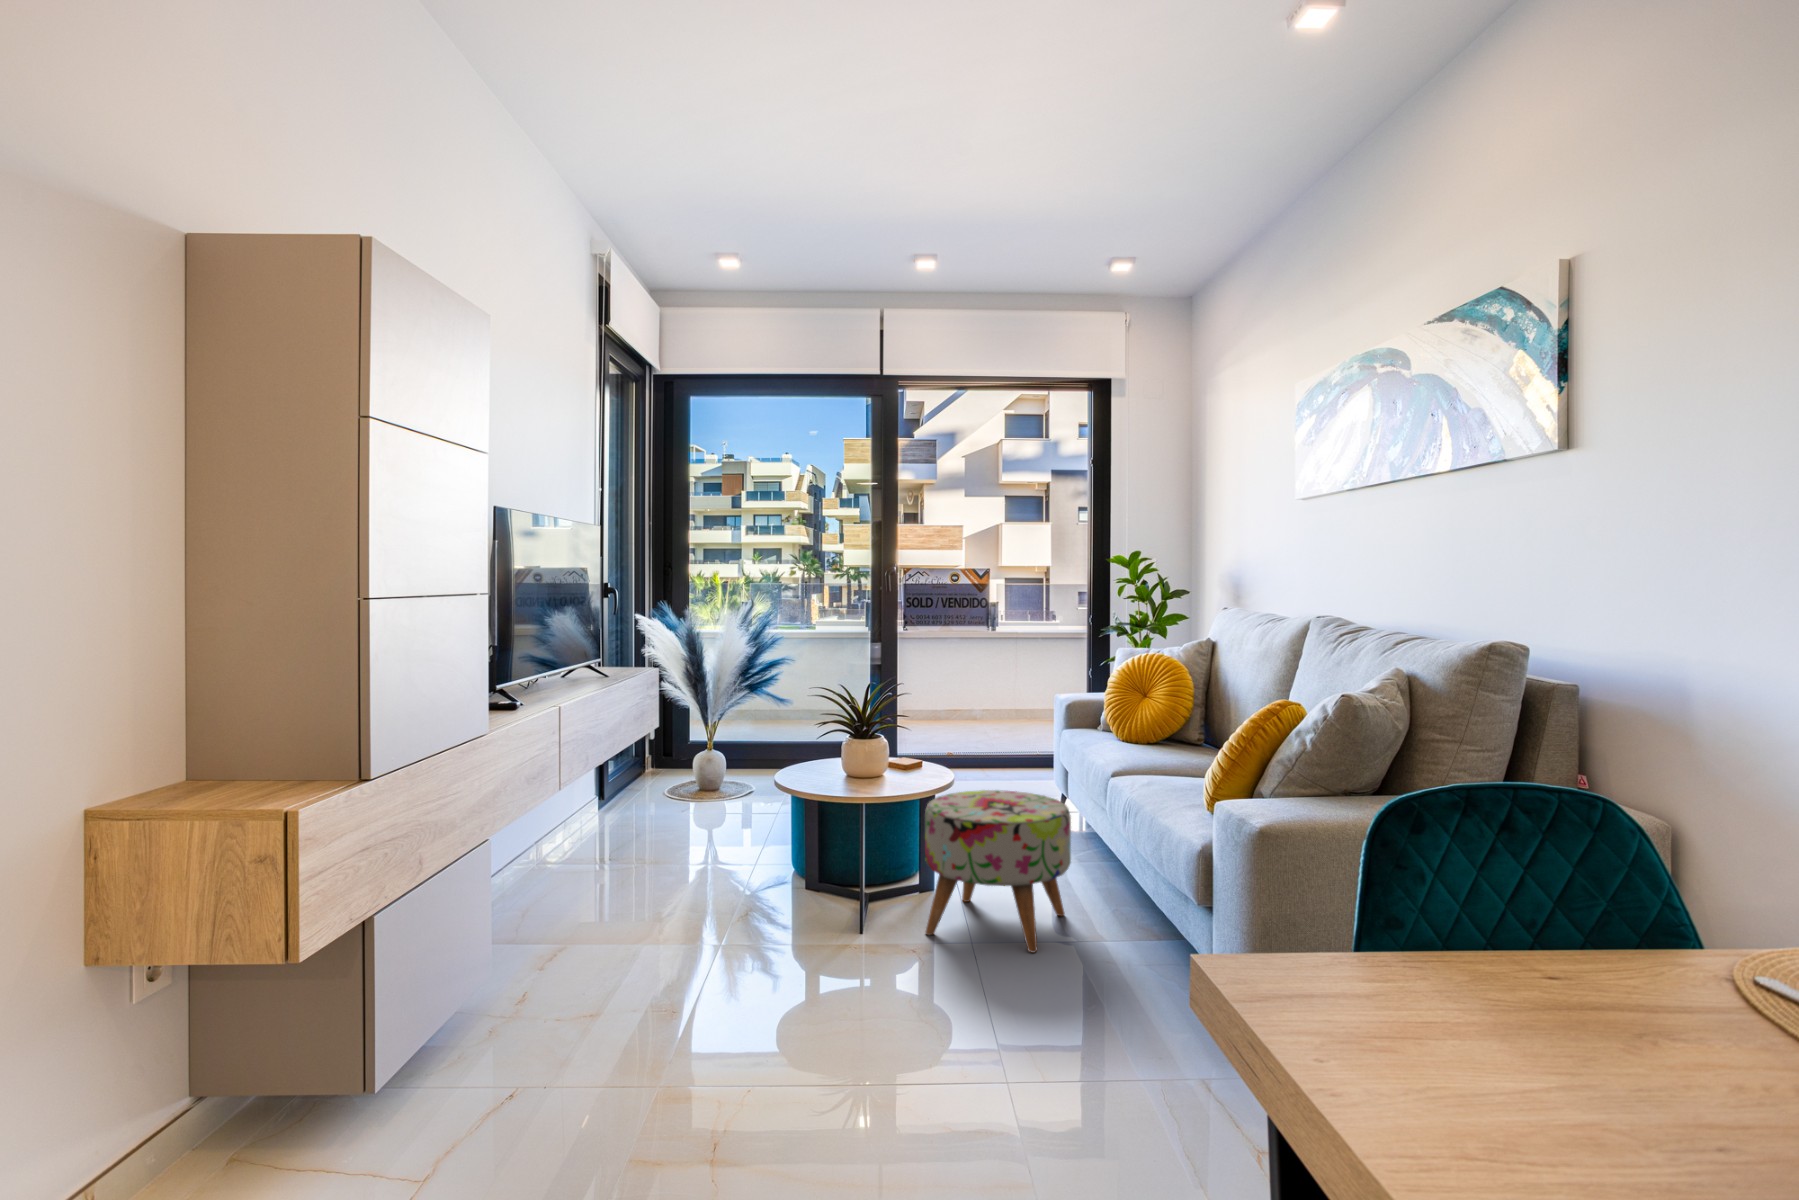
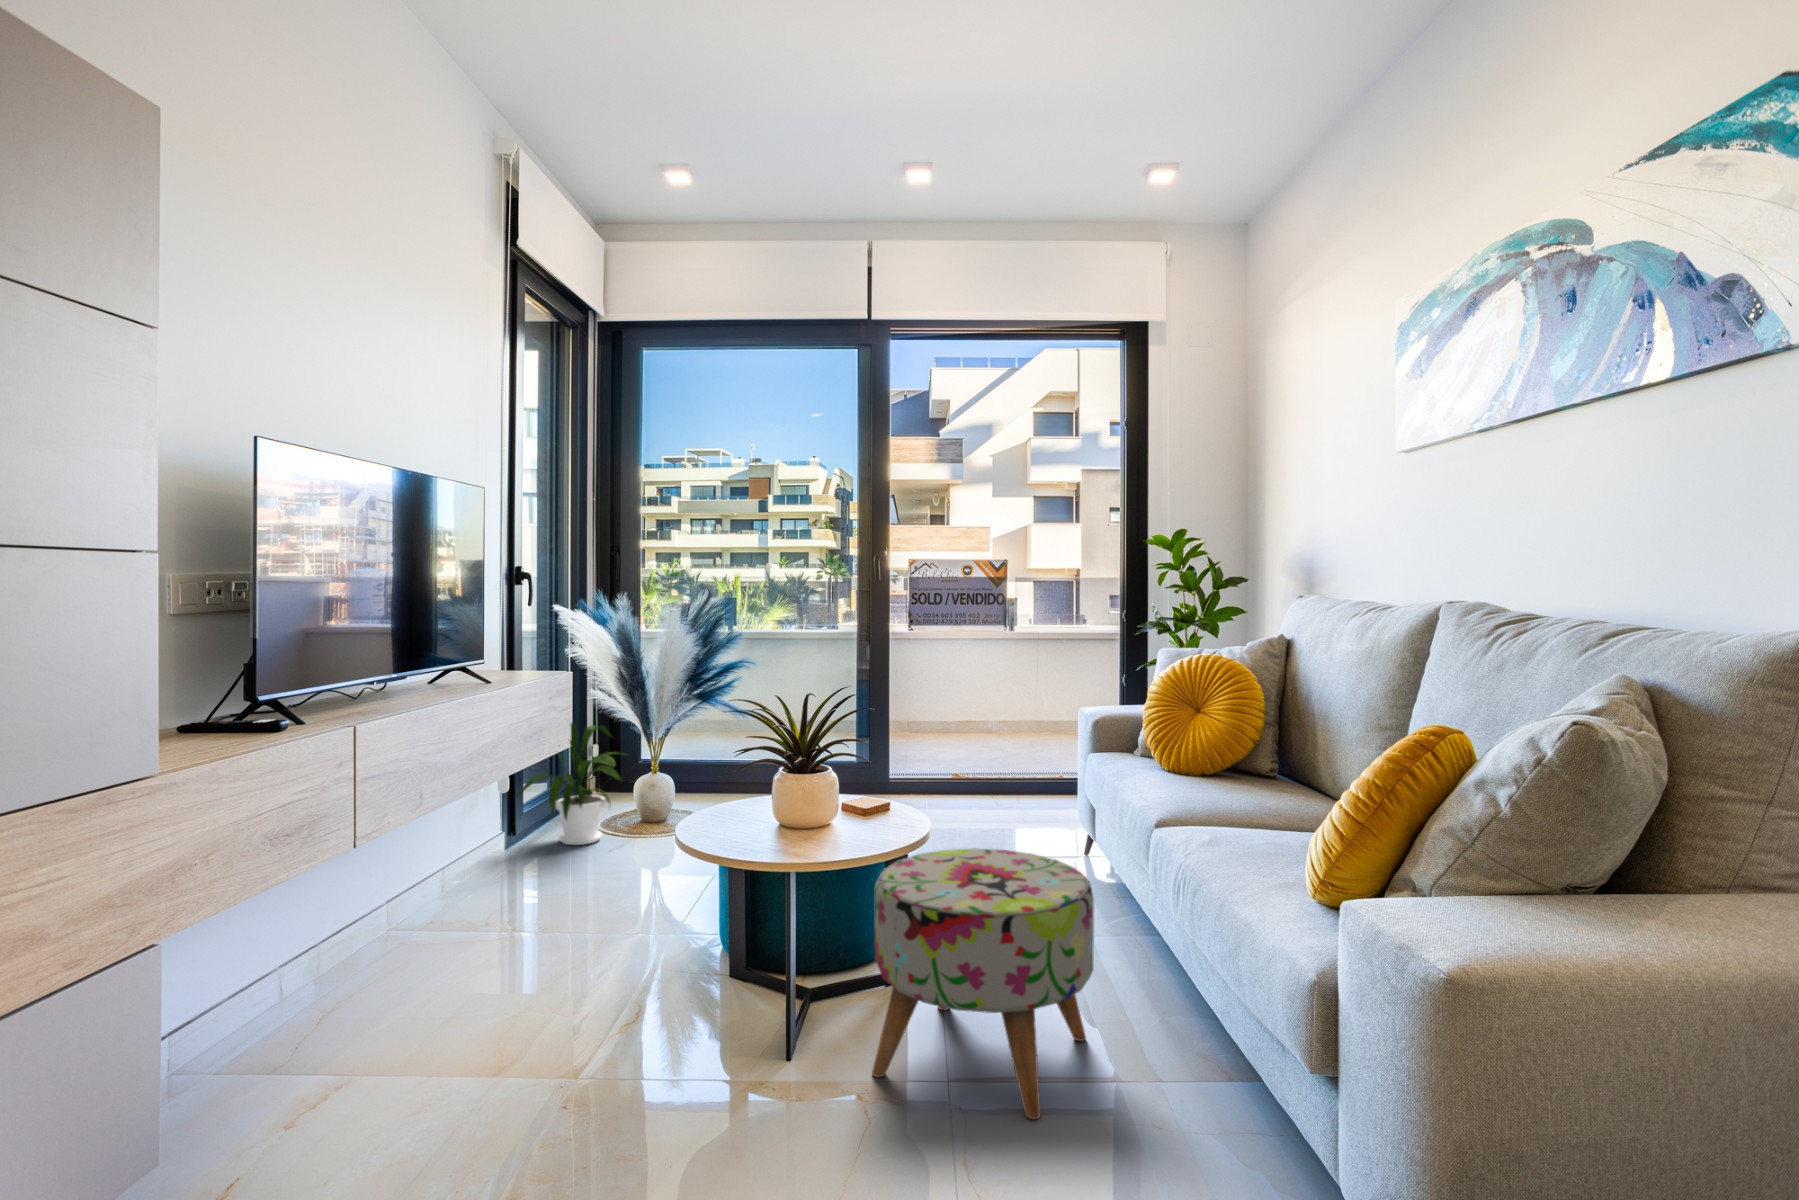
house plant: none [607,708,696,807] -> present [517,723,622,845]

